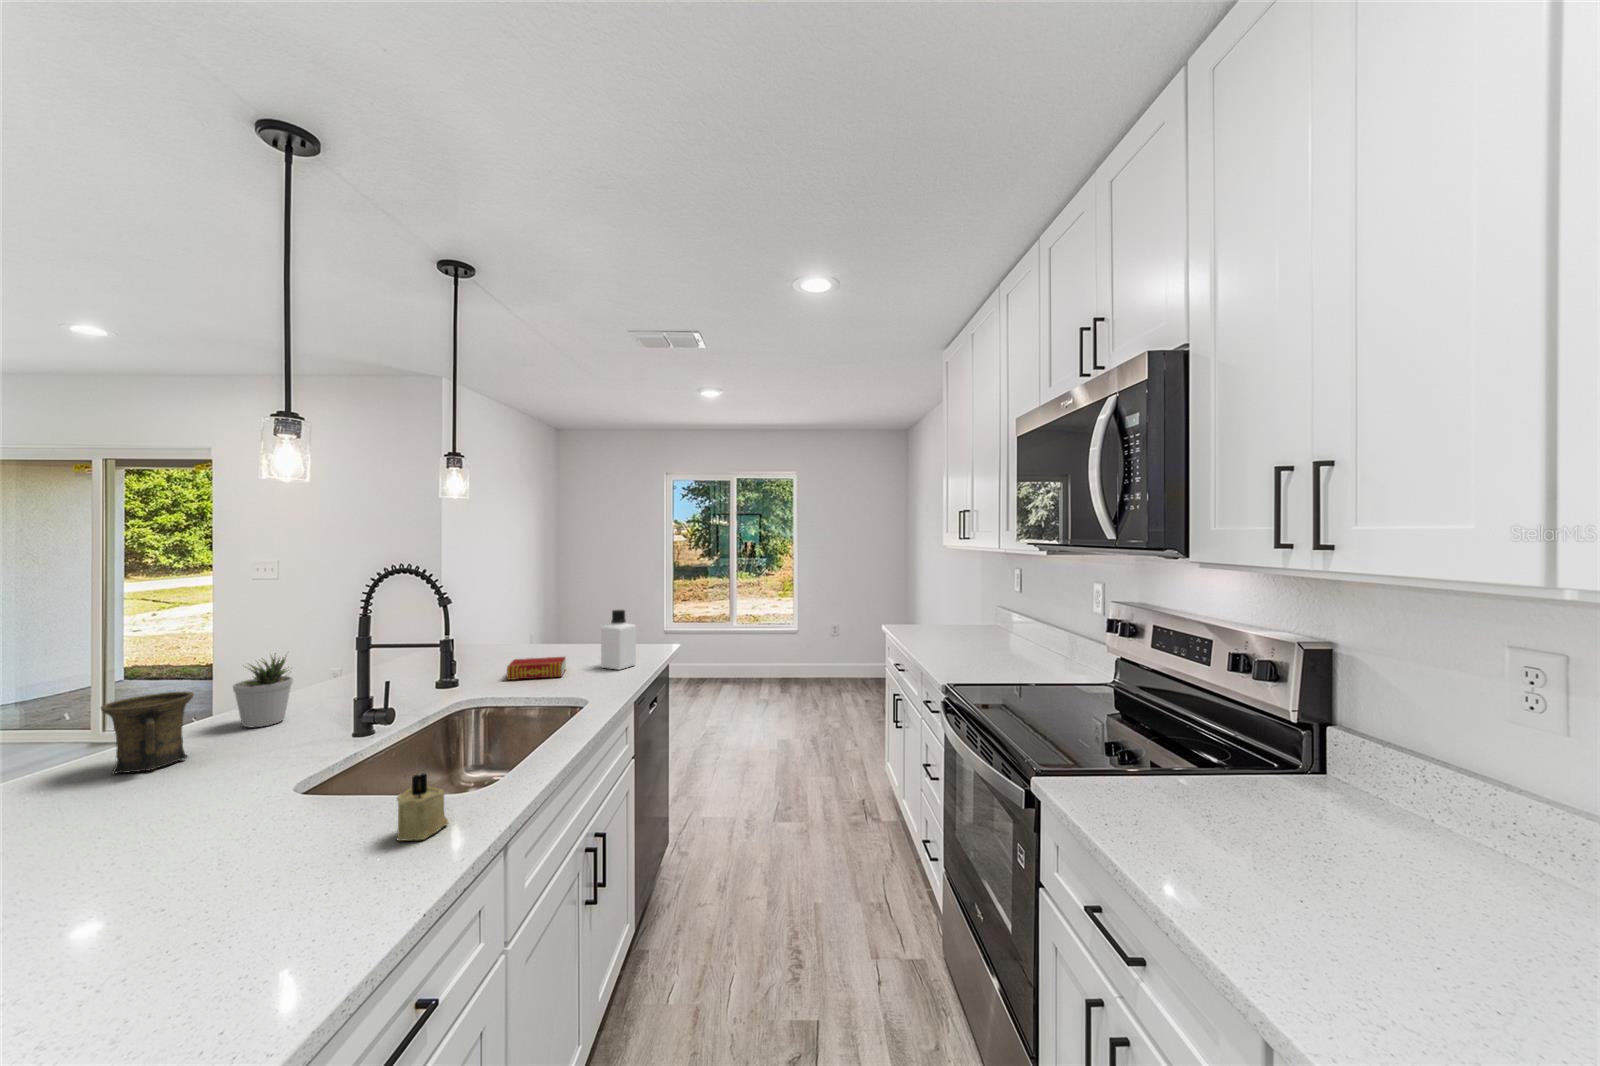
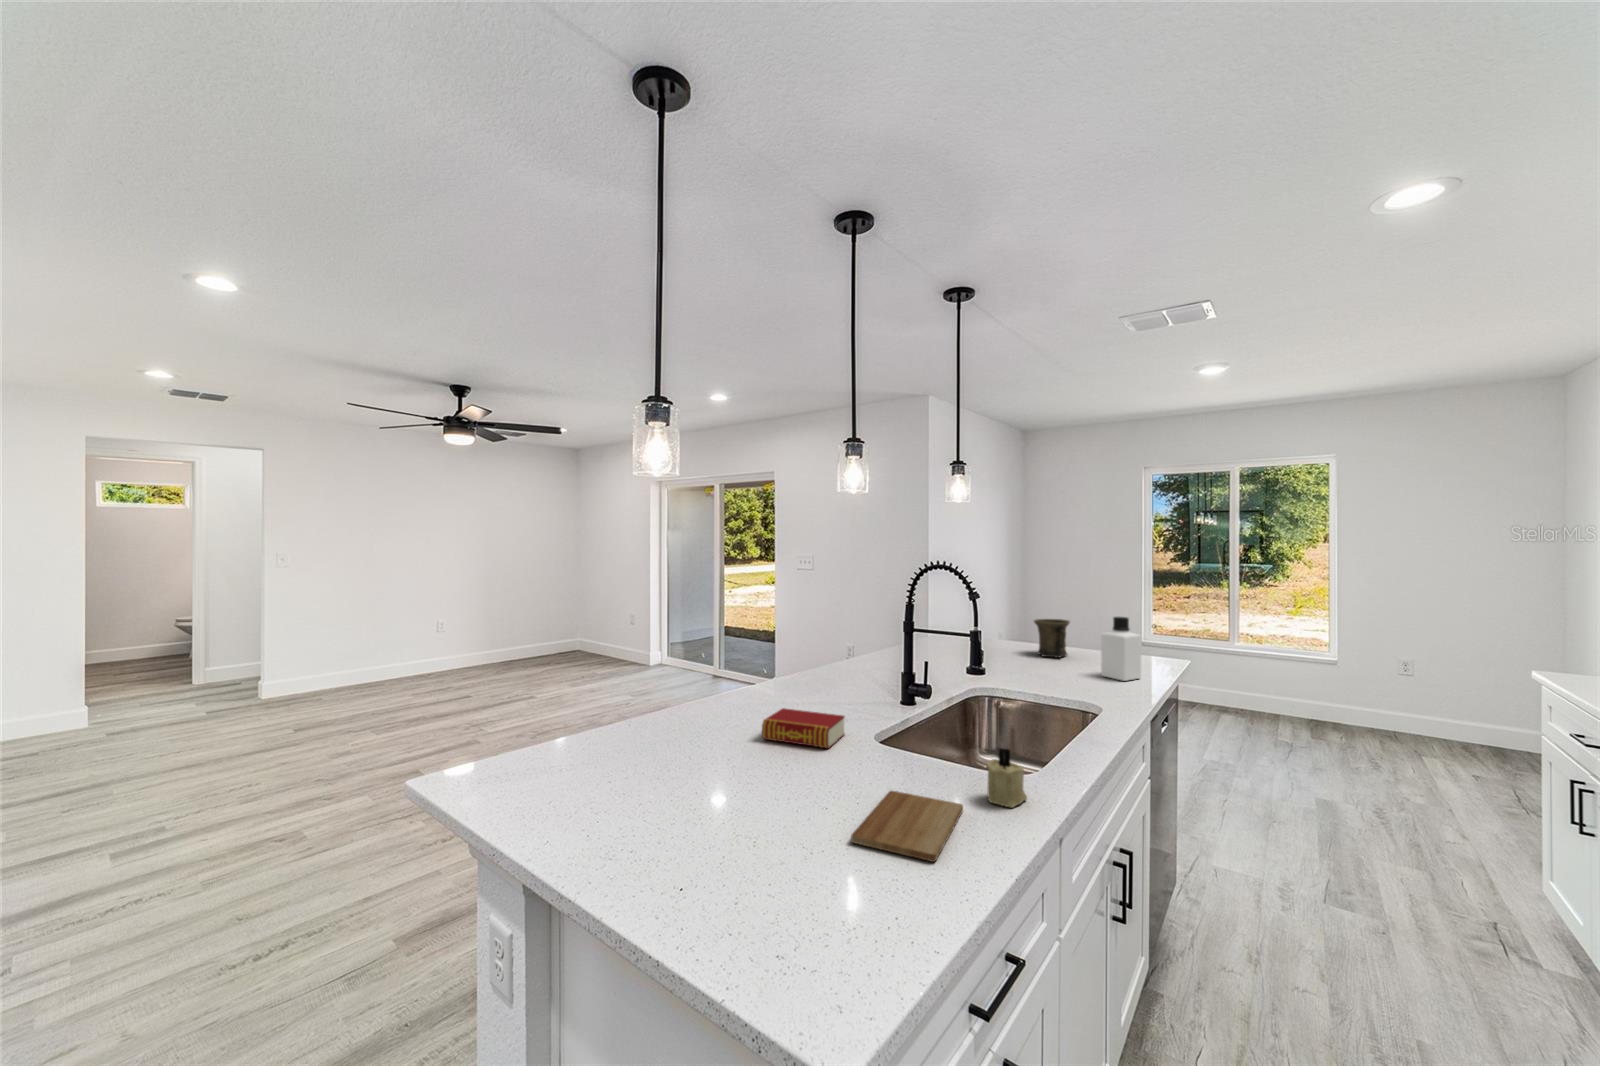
potted plant: present [233,653,293,727] -> none [821,628,856,684]
book: present [507,657,566,680] -> present [762,708,845,748]
mug: present [101,692,194,773] -> present [1034,619,1070,658]
cutting board: none [130,854,354,967] -> present [851,791,963,862]

